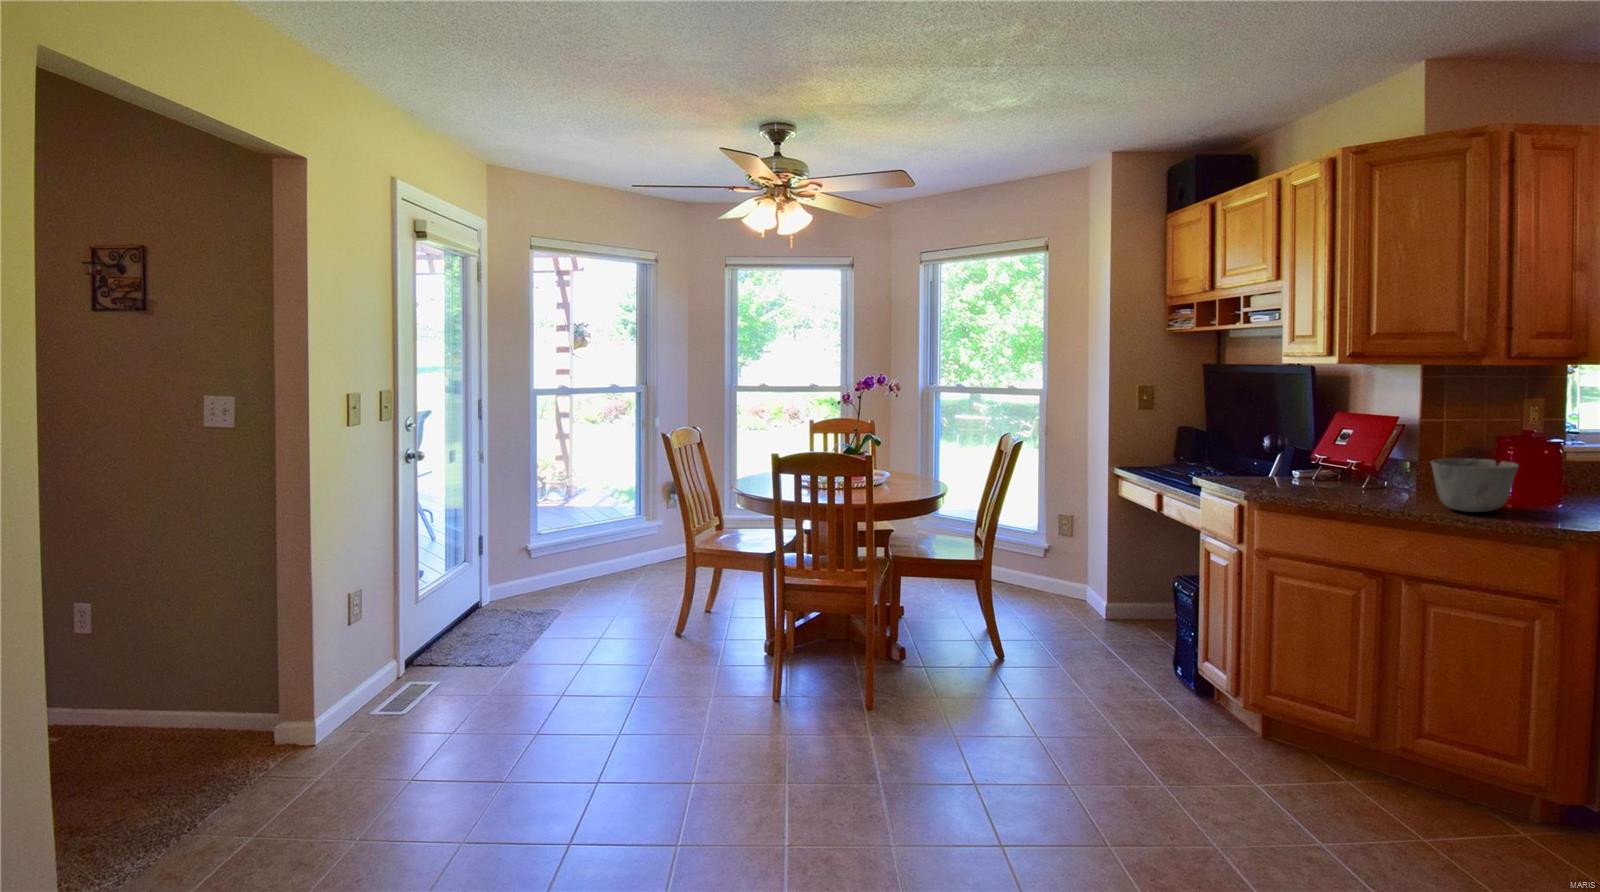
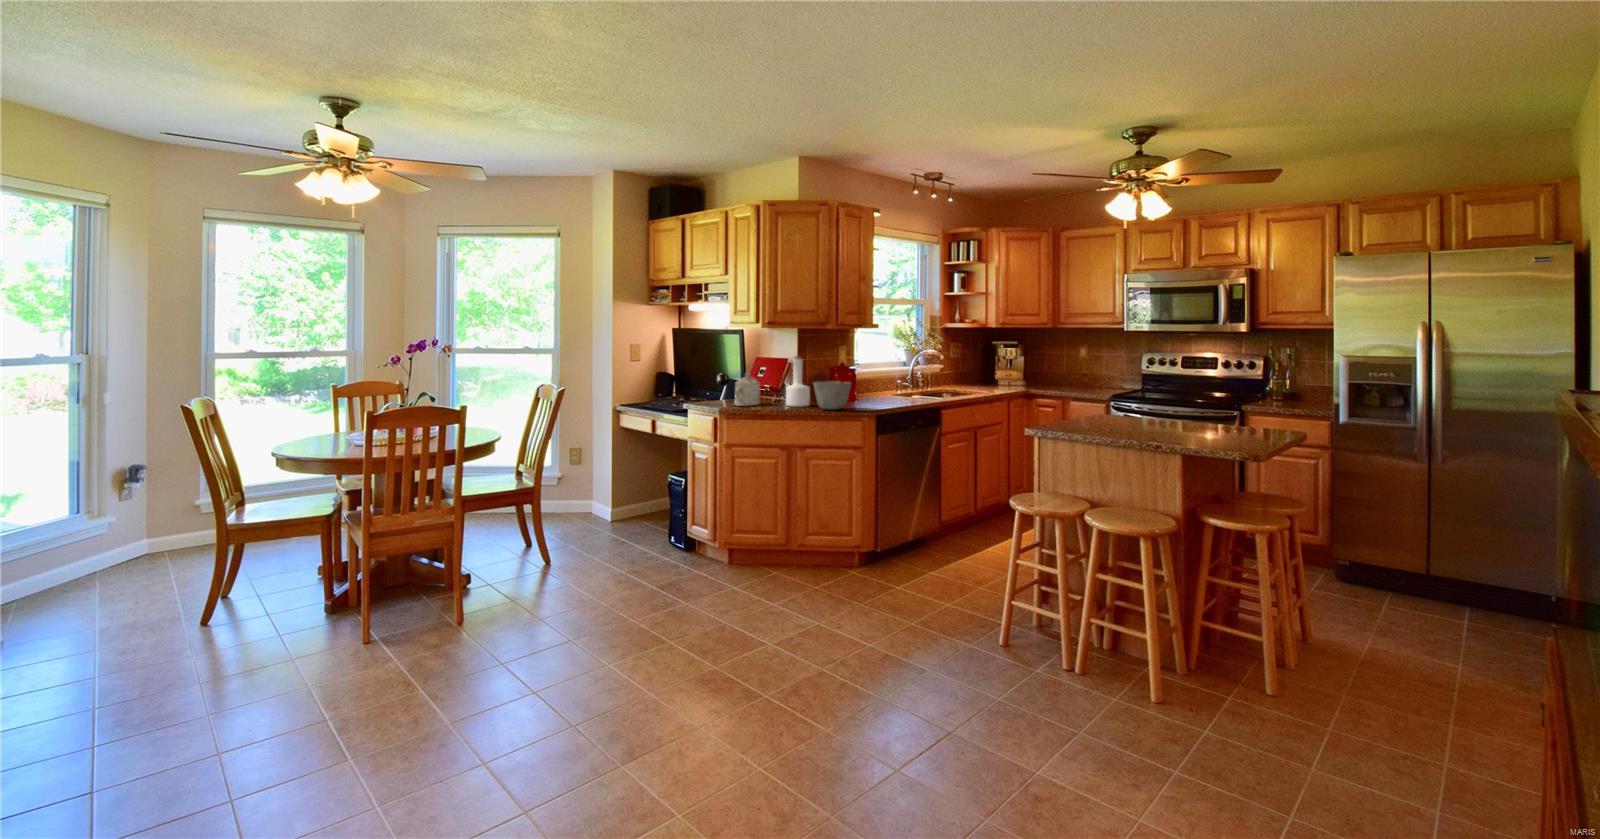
bottle: none [1377,412,1427,498] -> present [786,356,810,407]
teapot: none [1279,438,1330,491] -> present [734,373,760,406]

